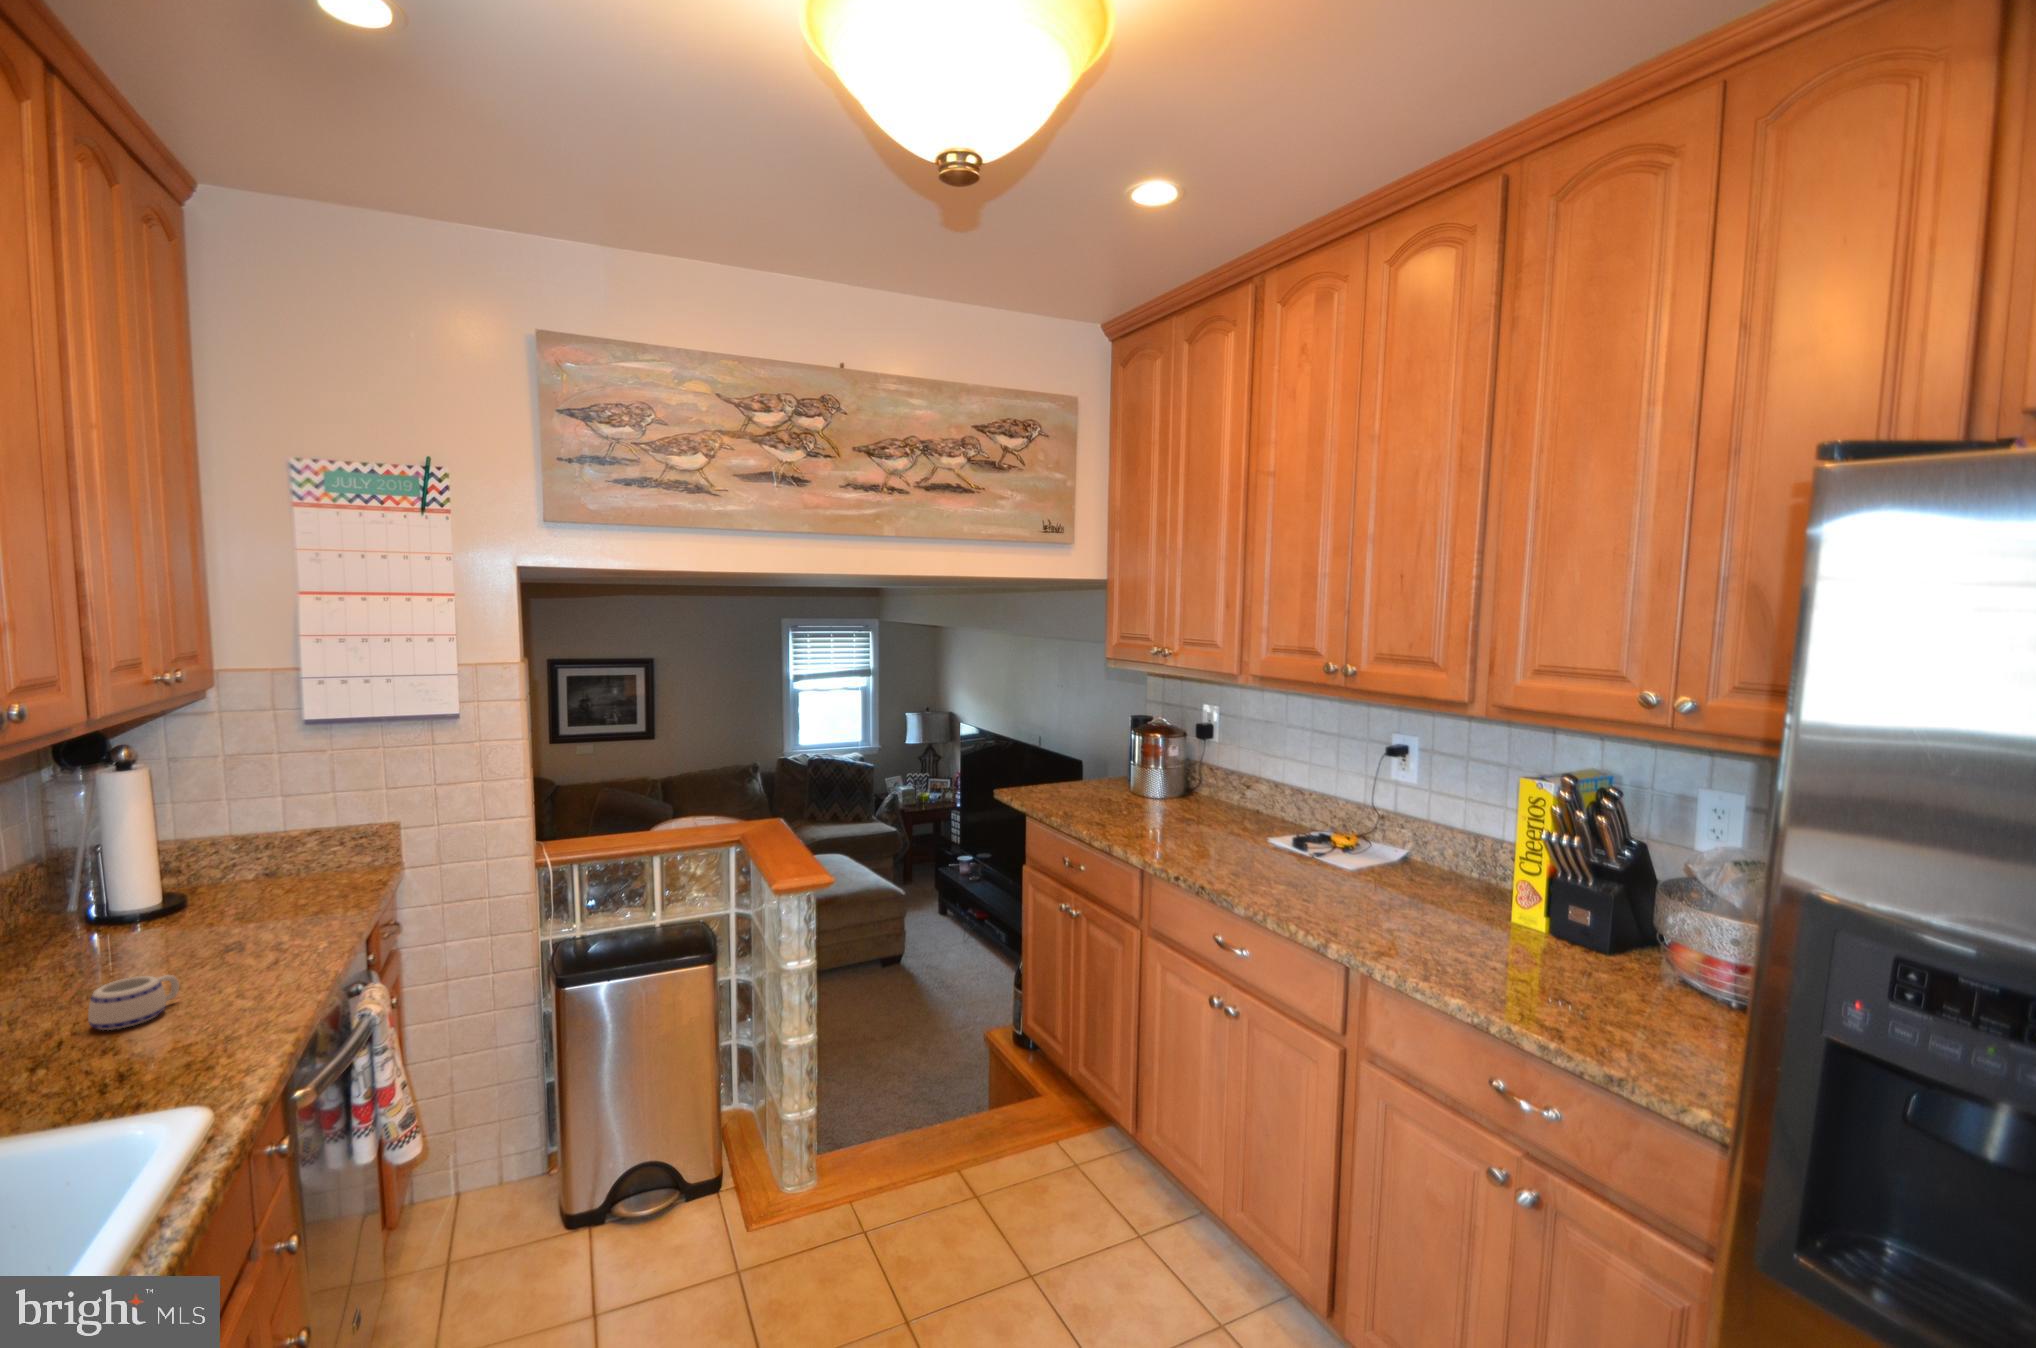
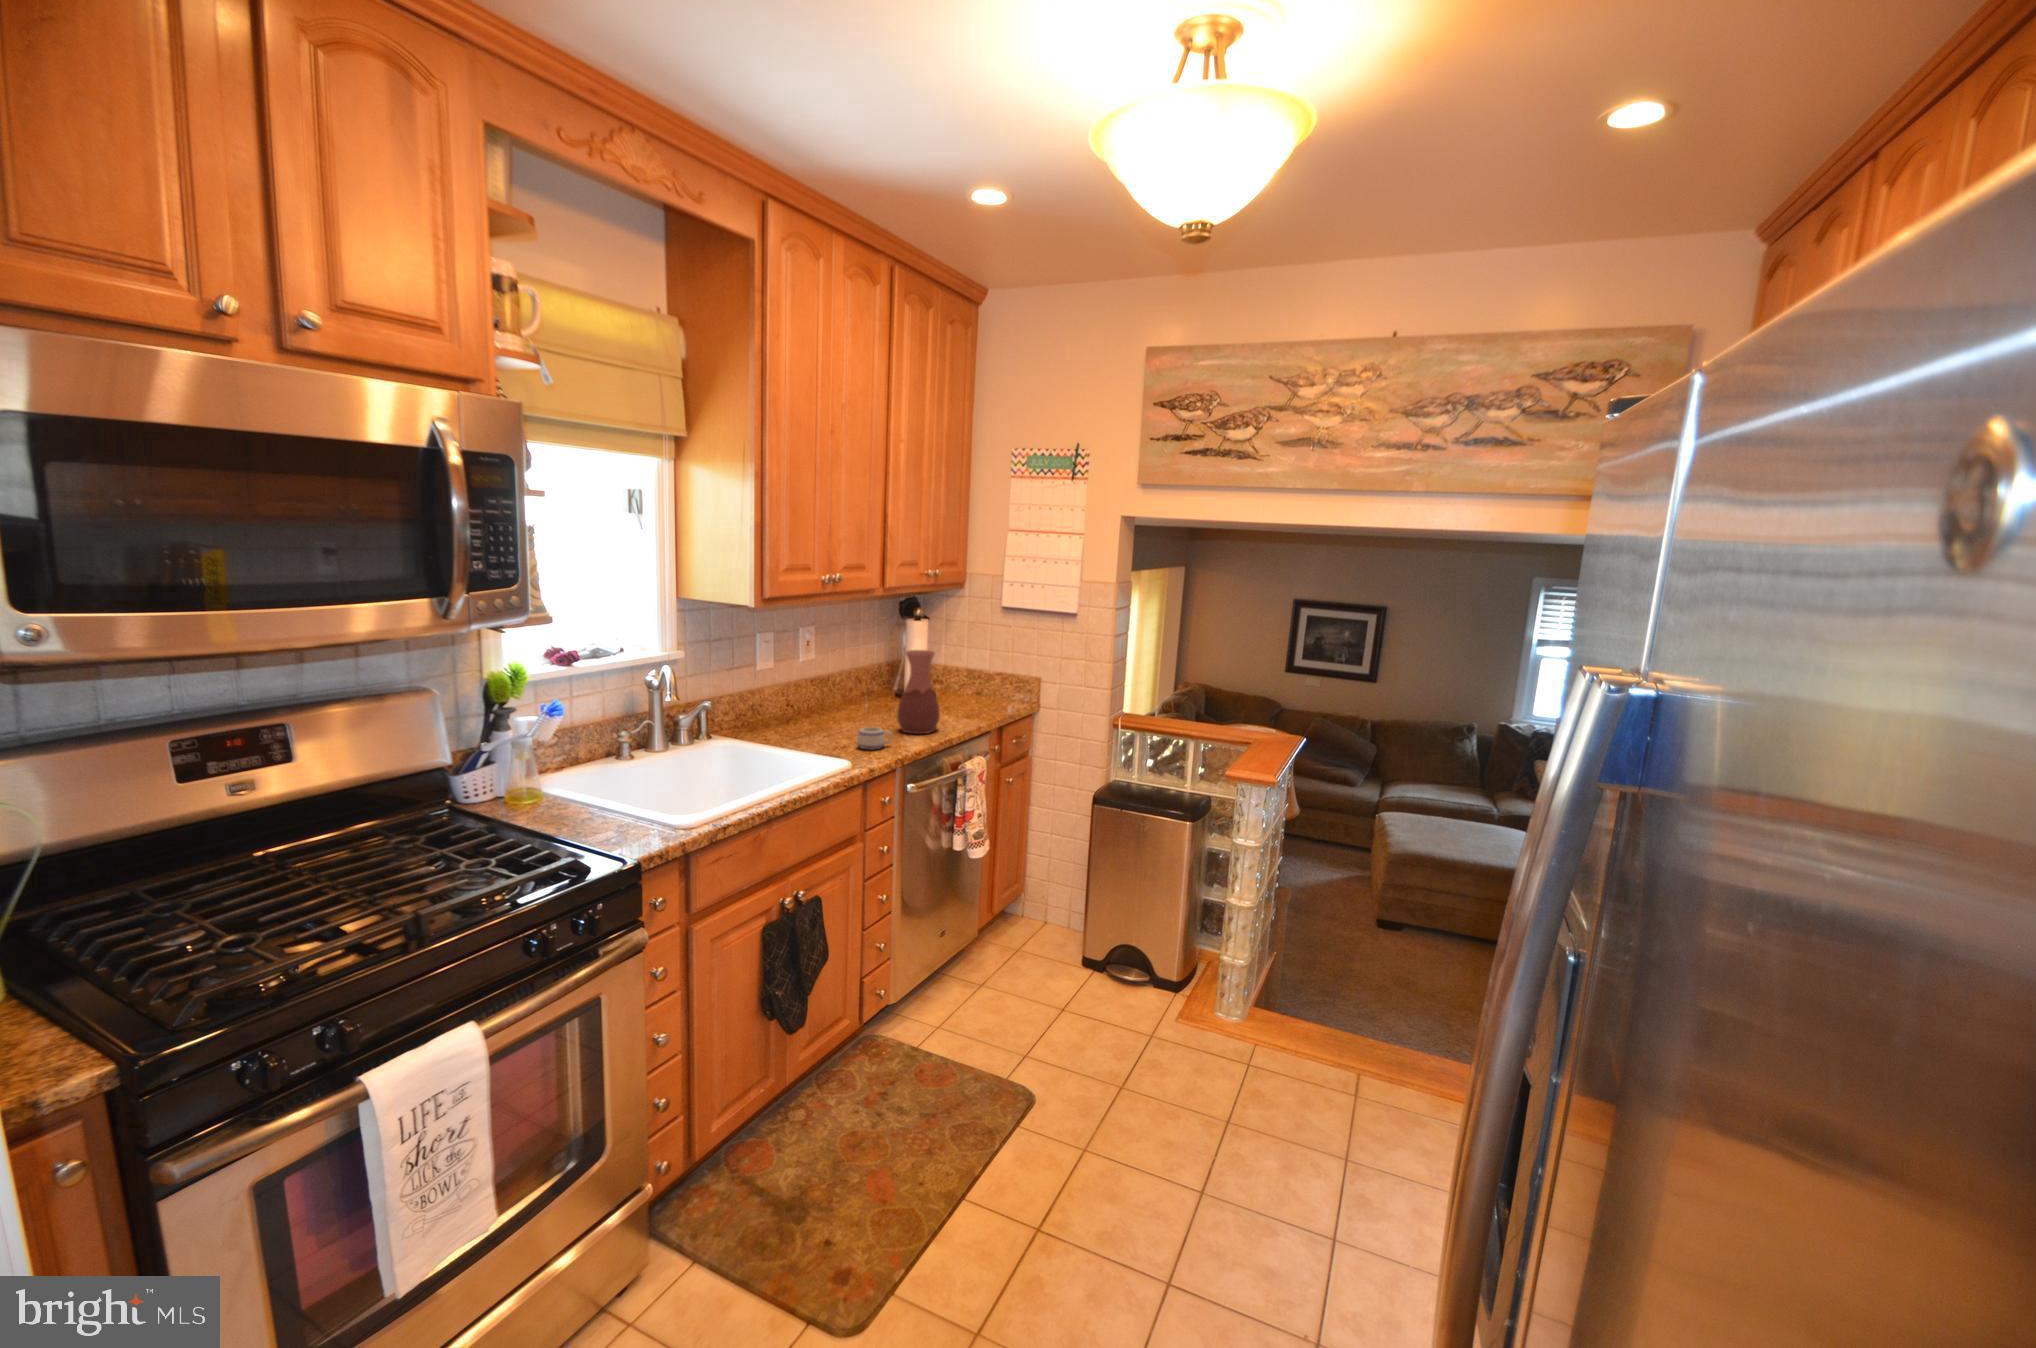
vase: none [140,806,244,967] -> present [897,650,940,734]

